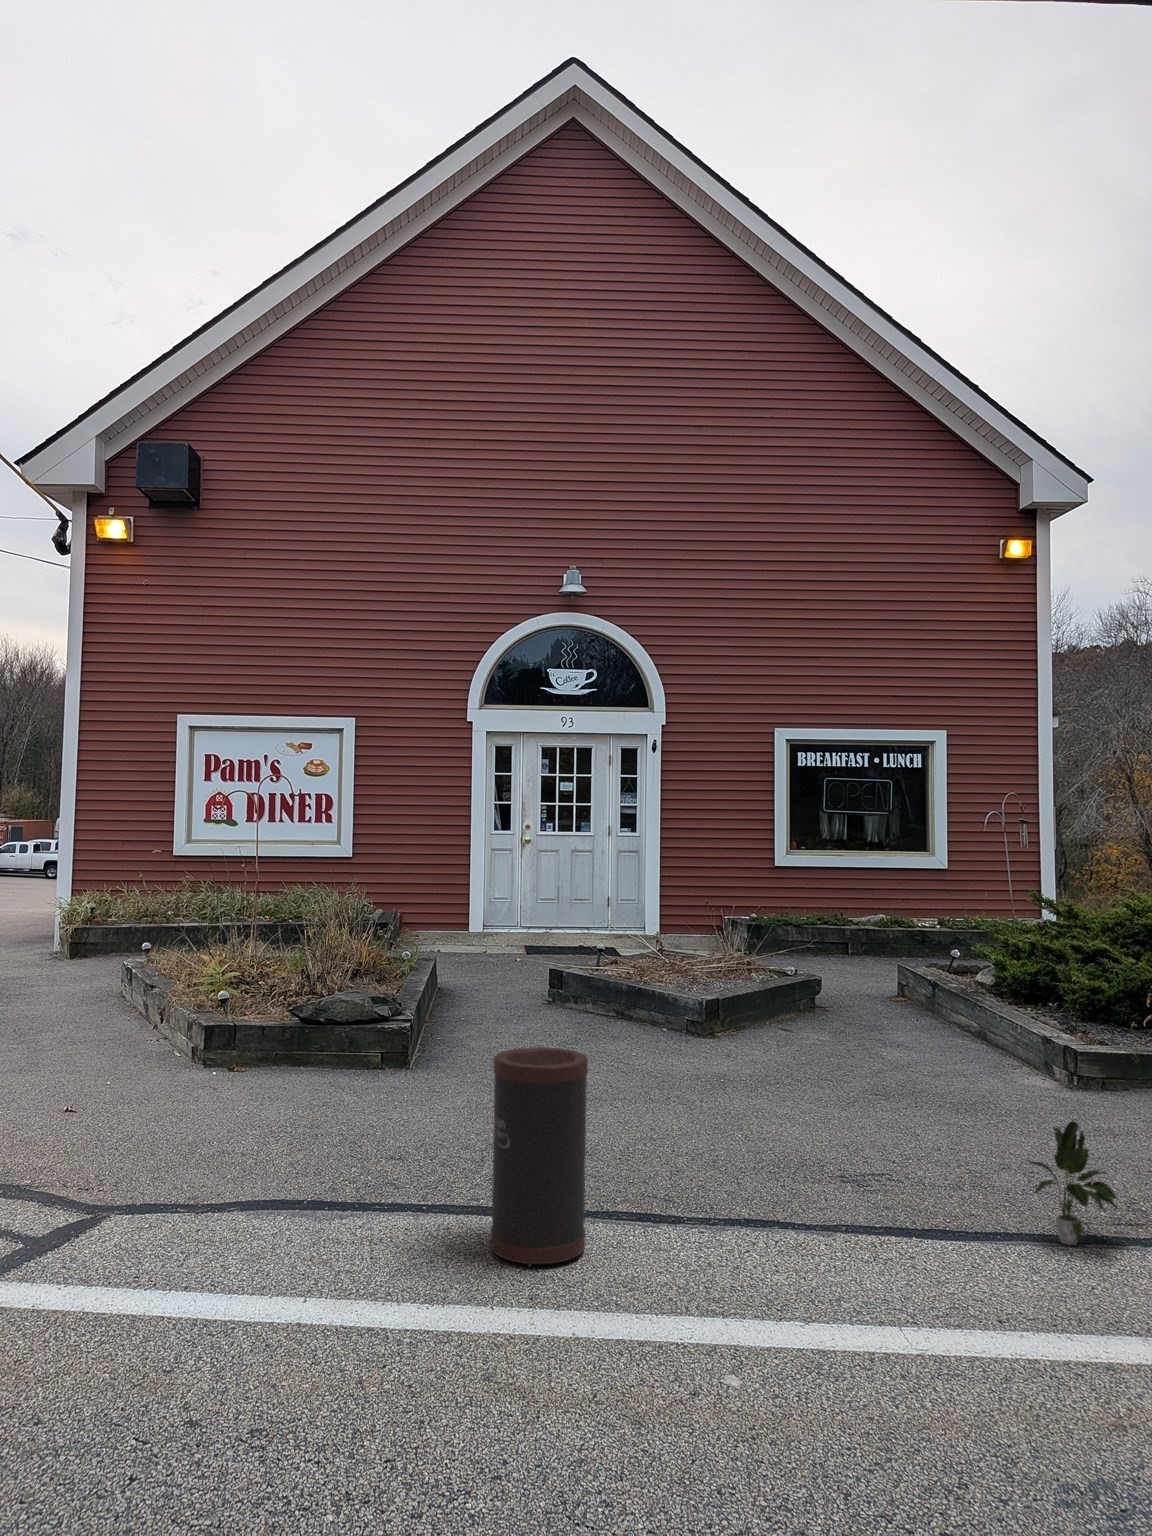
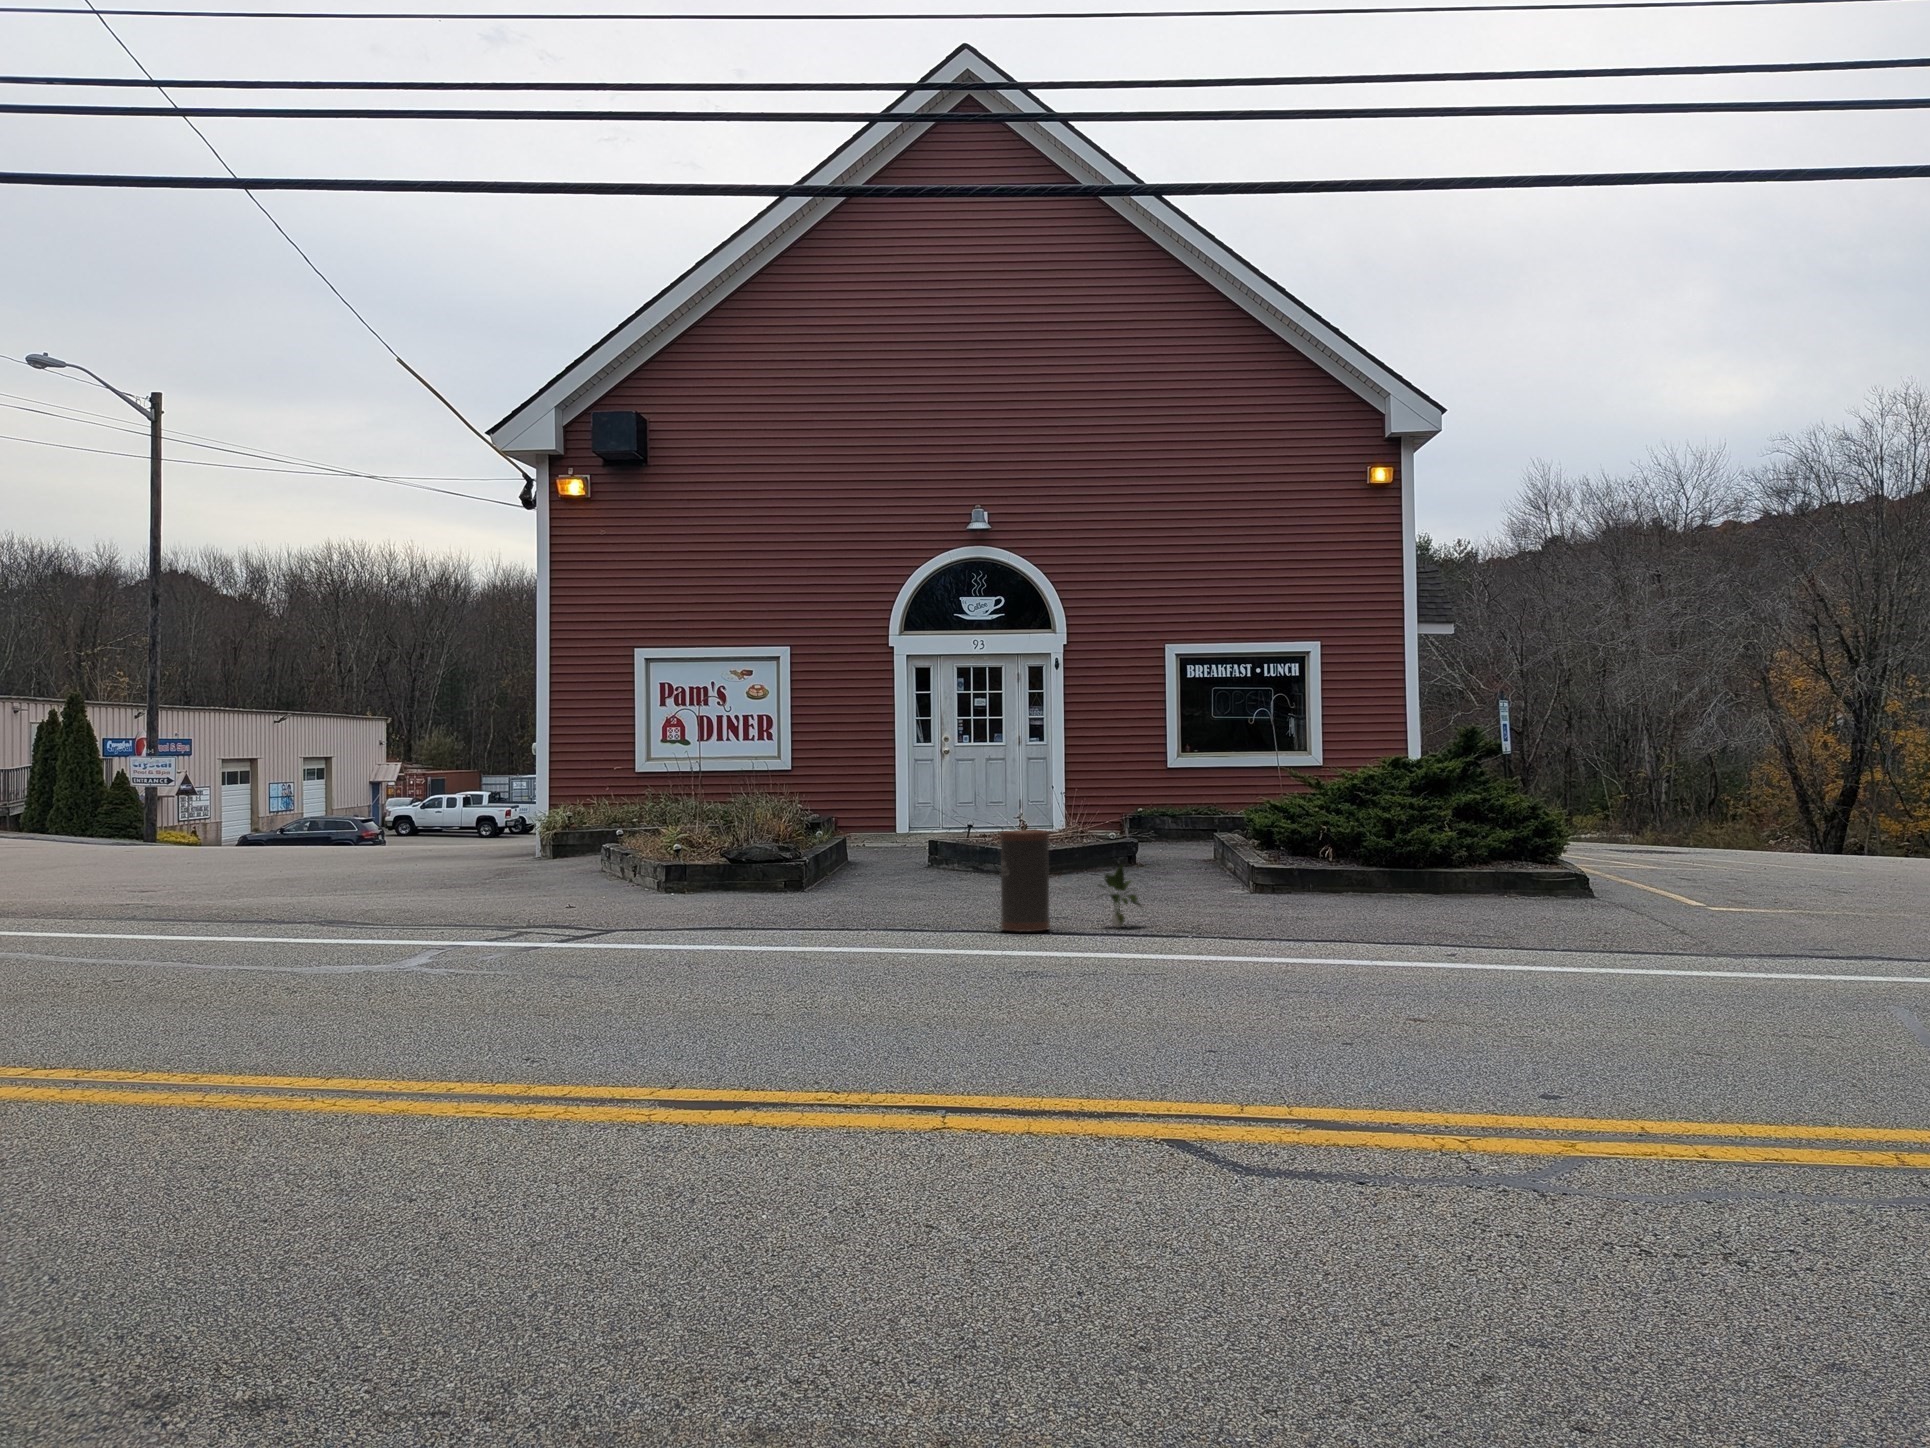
trash can: present [490,1047,588,1267] -> present [1000,830,1050,932]

